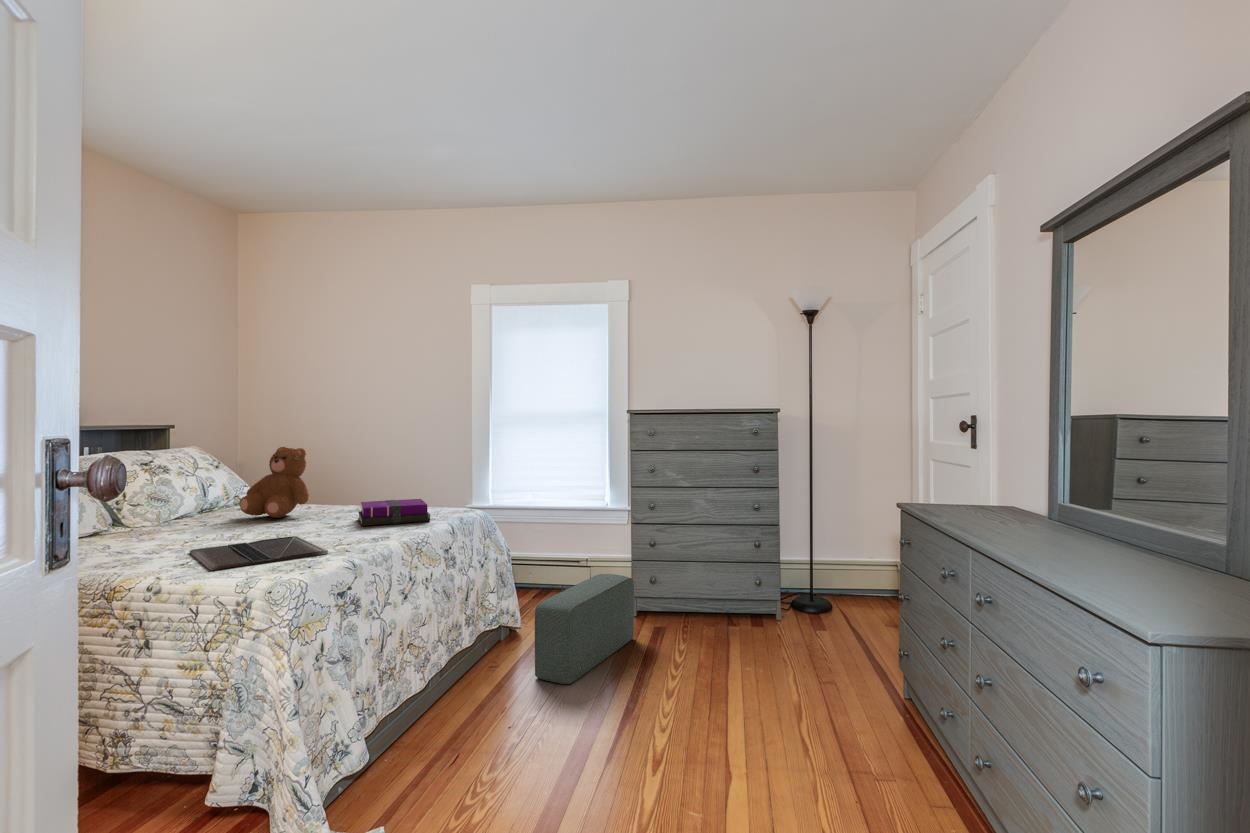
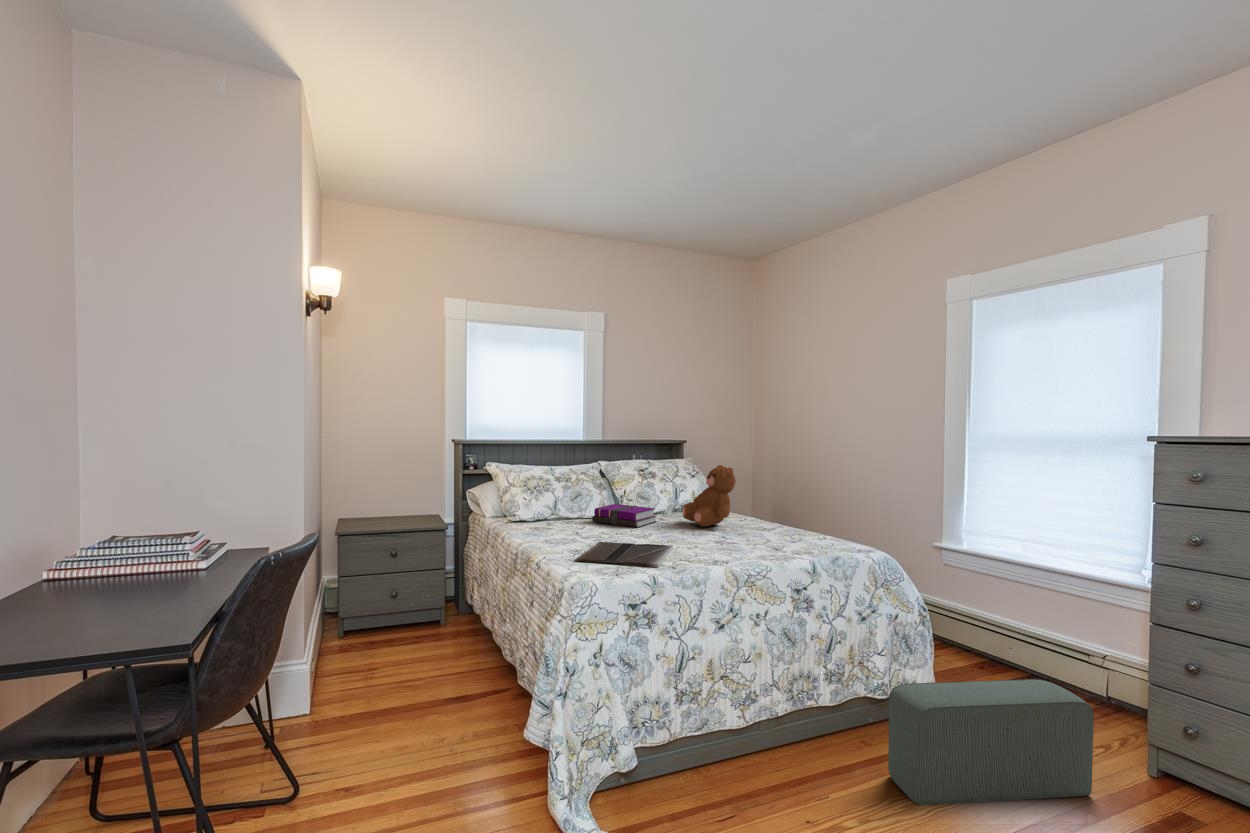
notebook: present [358,499,430,526] -> present [592,504,656,527]

